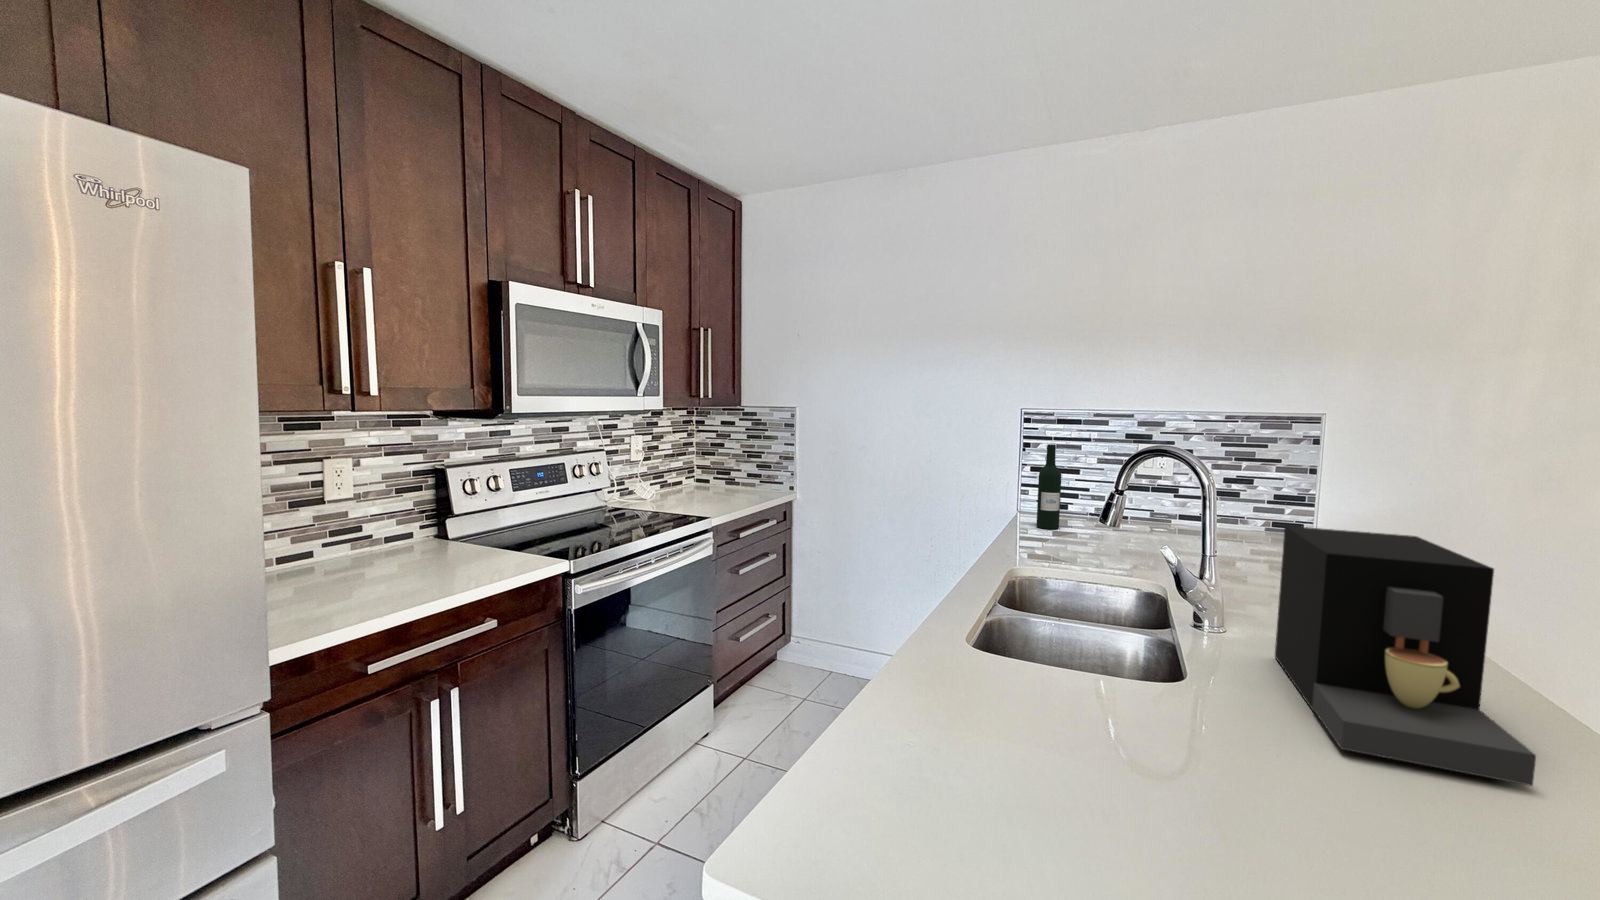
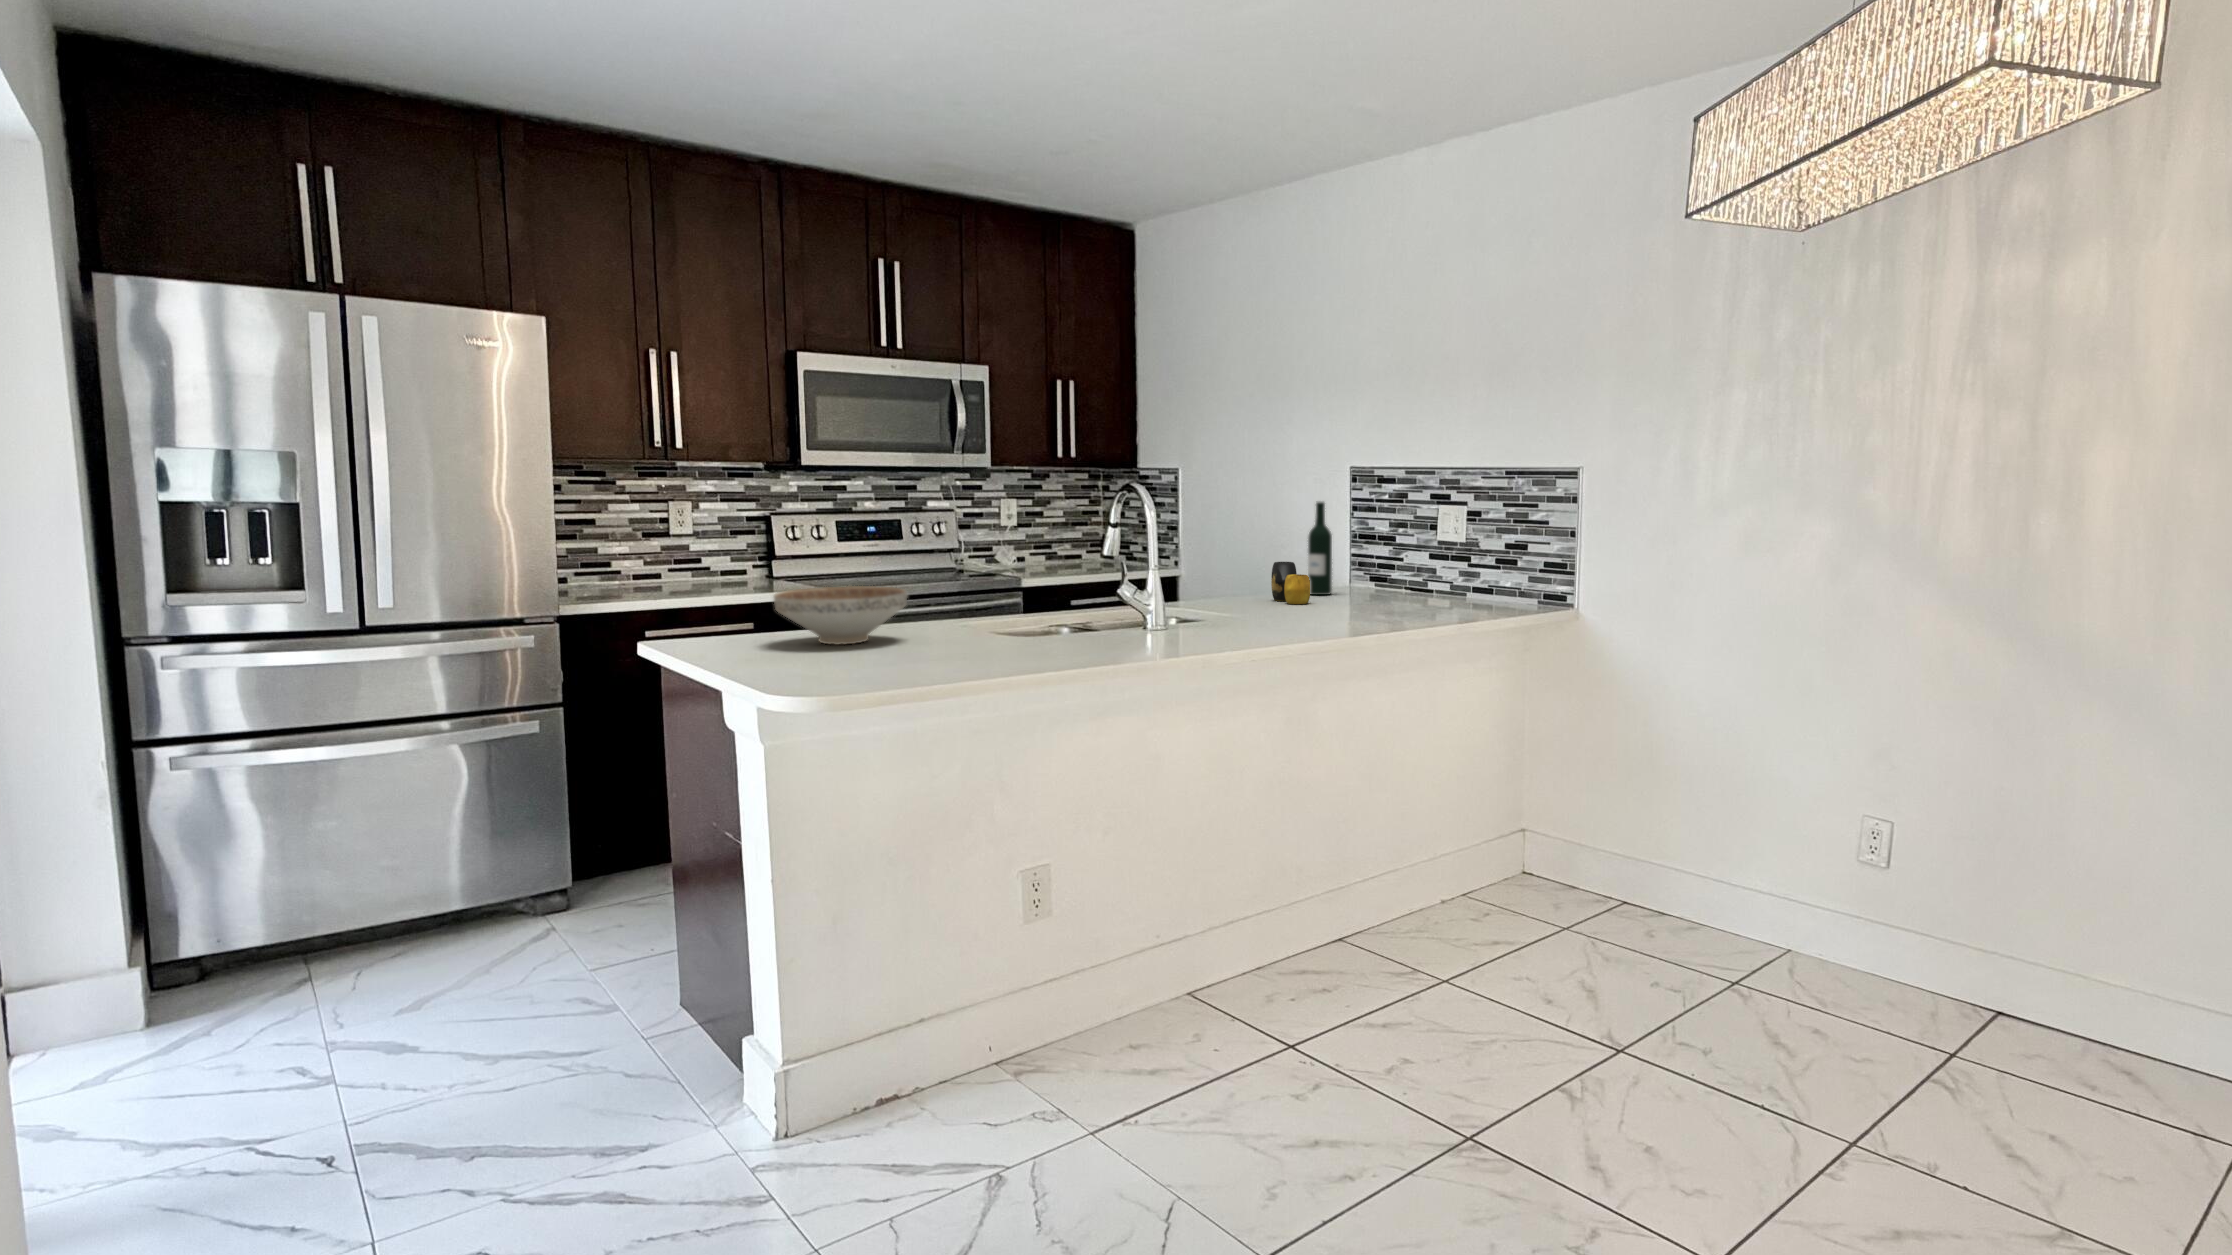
vase: none [1054,504,1113,548] -> present [1271,562,1310,604]
coffee maker: present [1275,526,1536,786] -> none [970,536,1151,655]
decorative bowl: none [972,631,1221,781] -> present [774,586,907,645]

